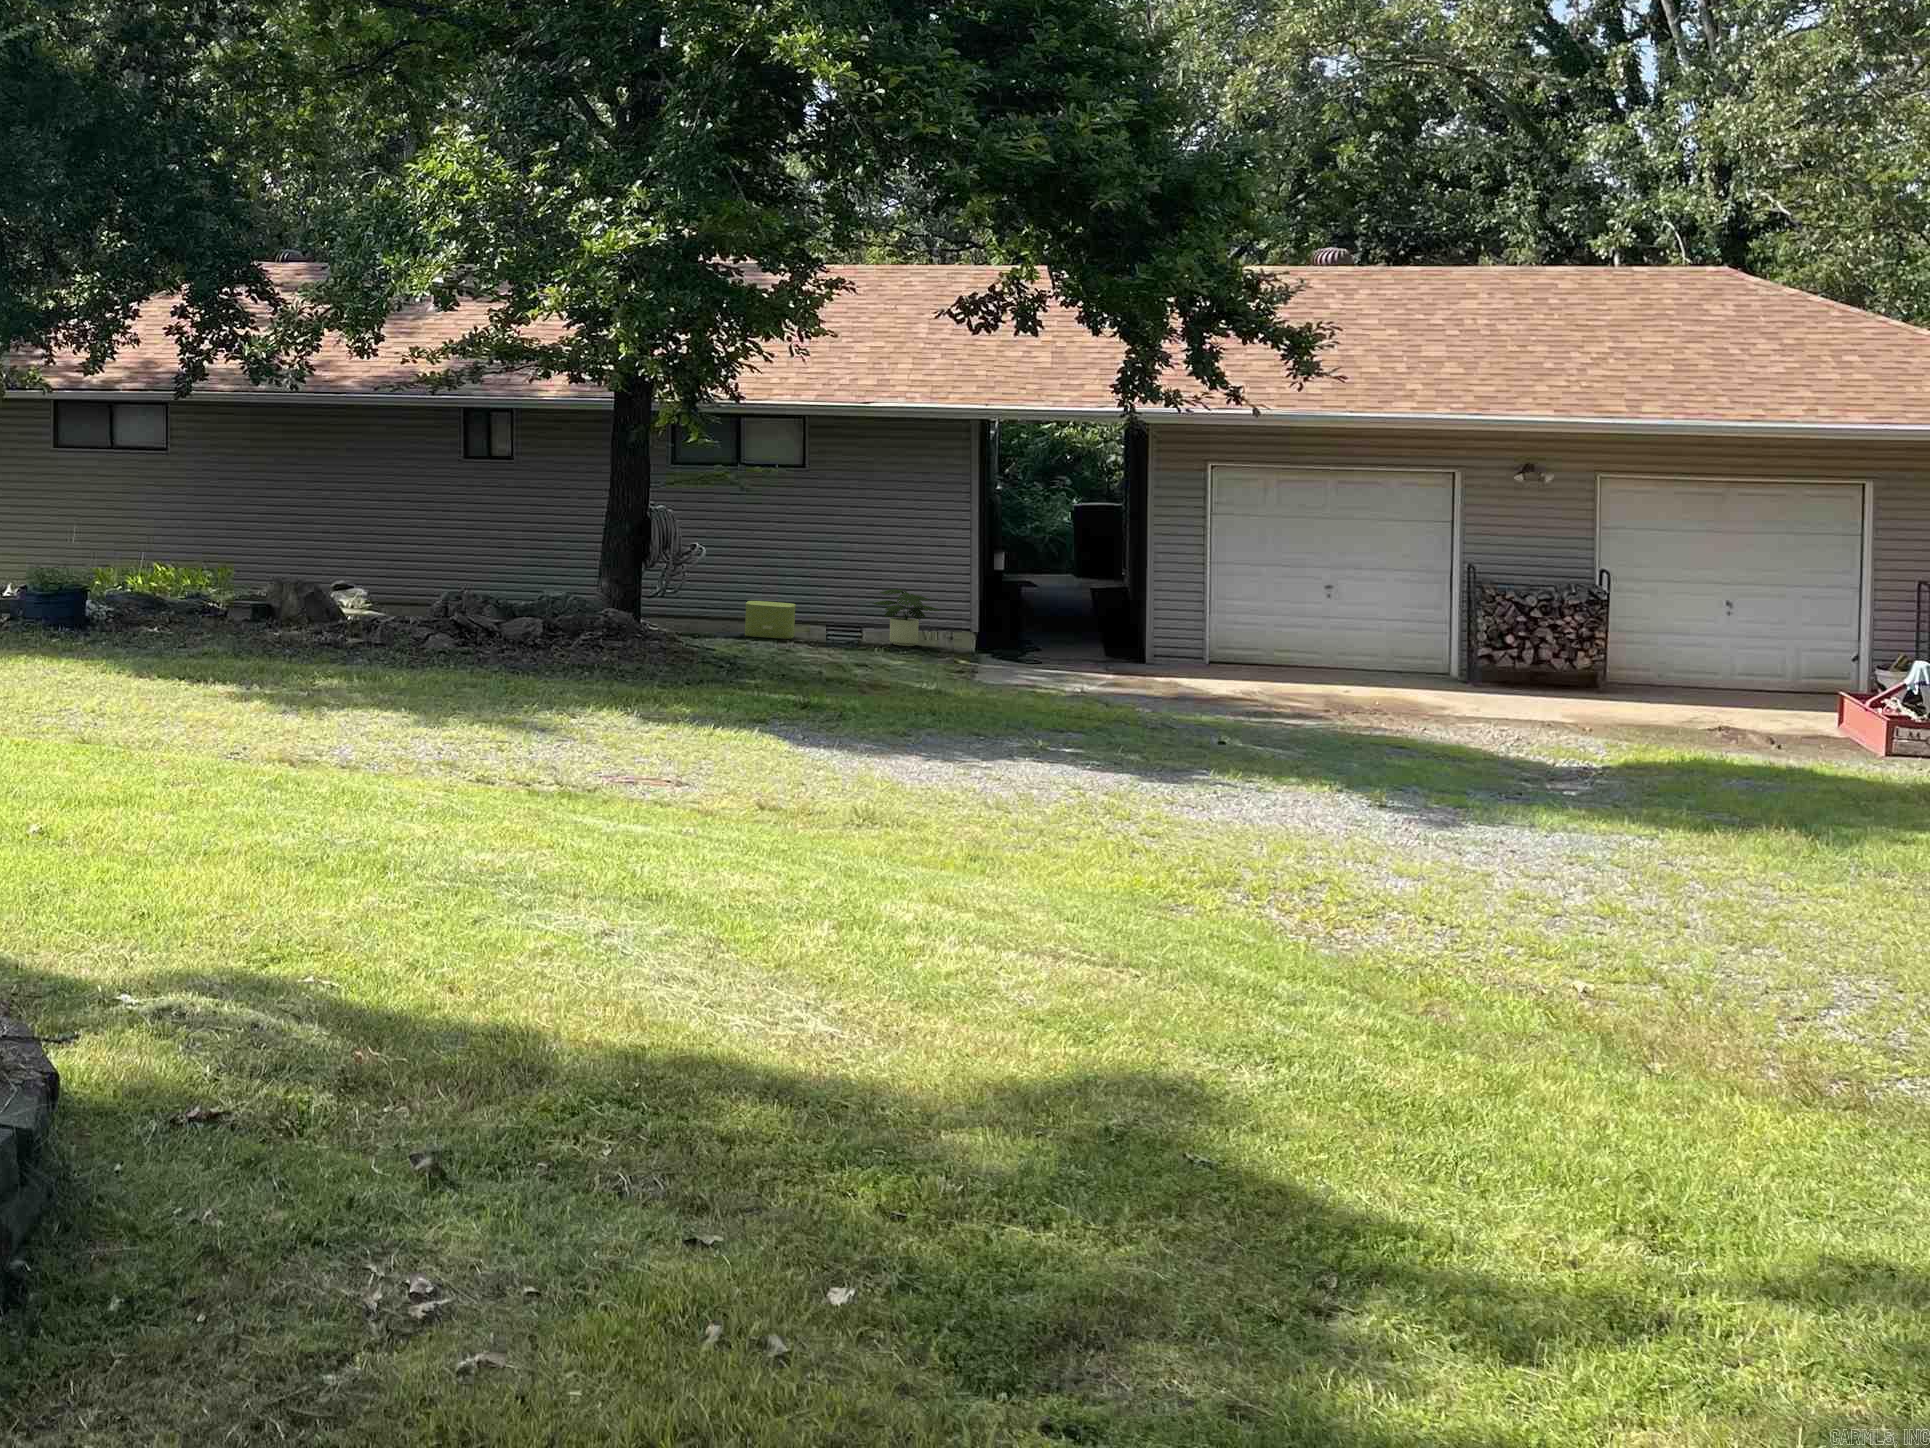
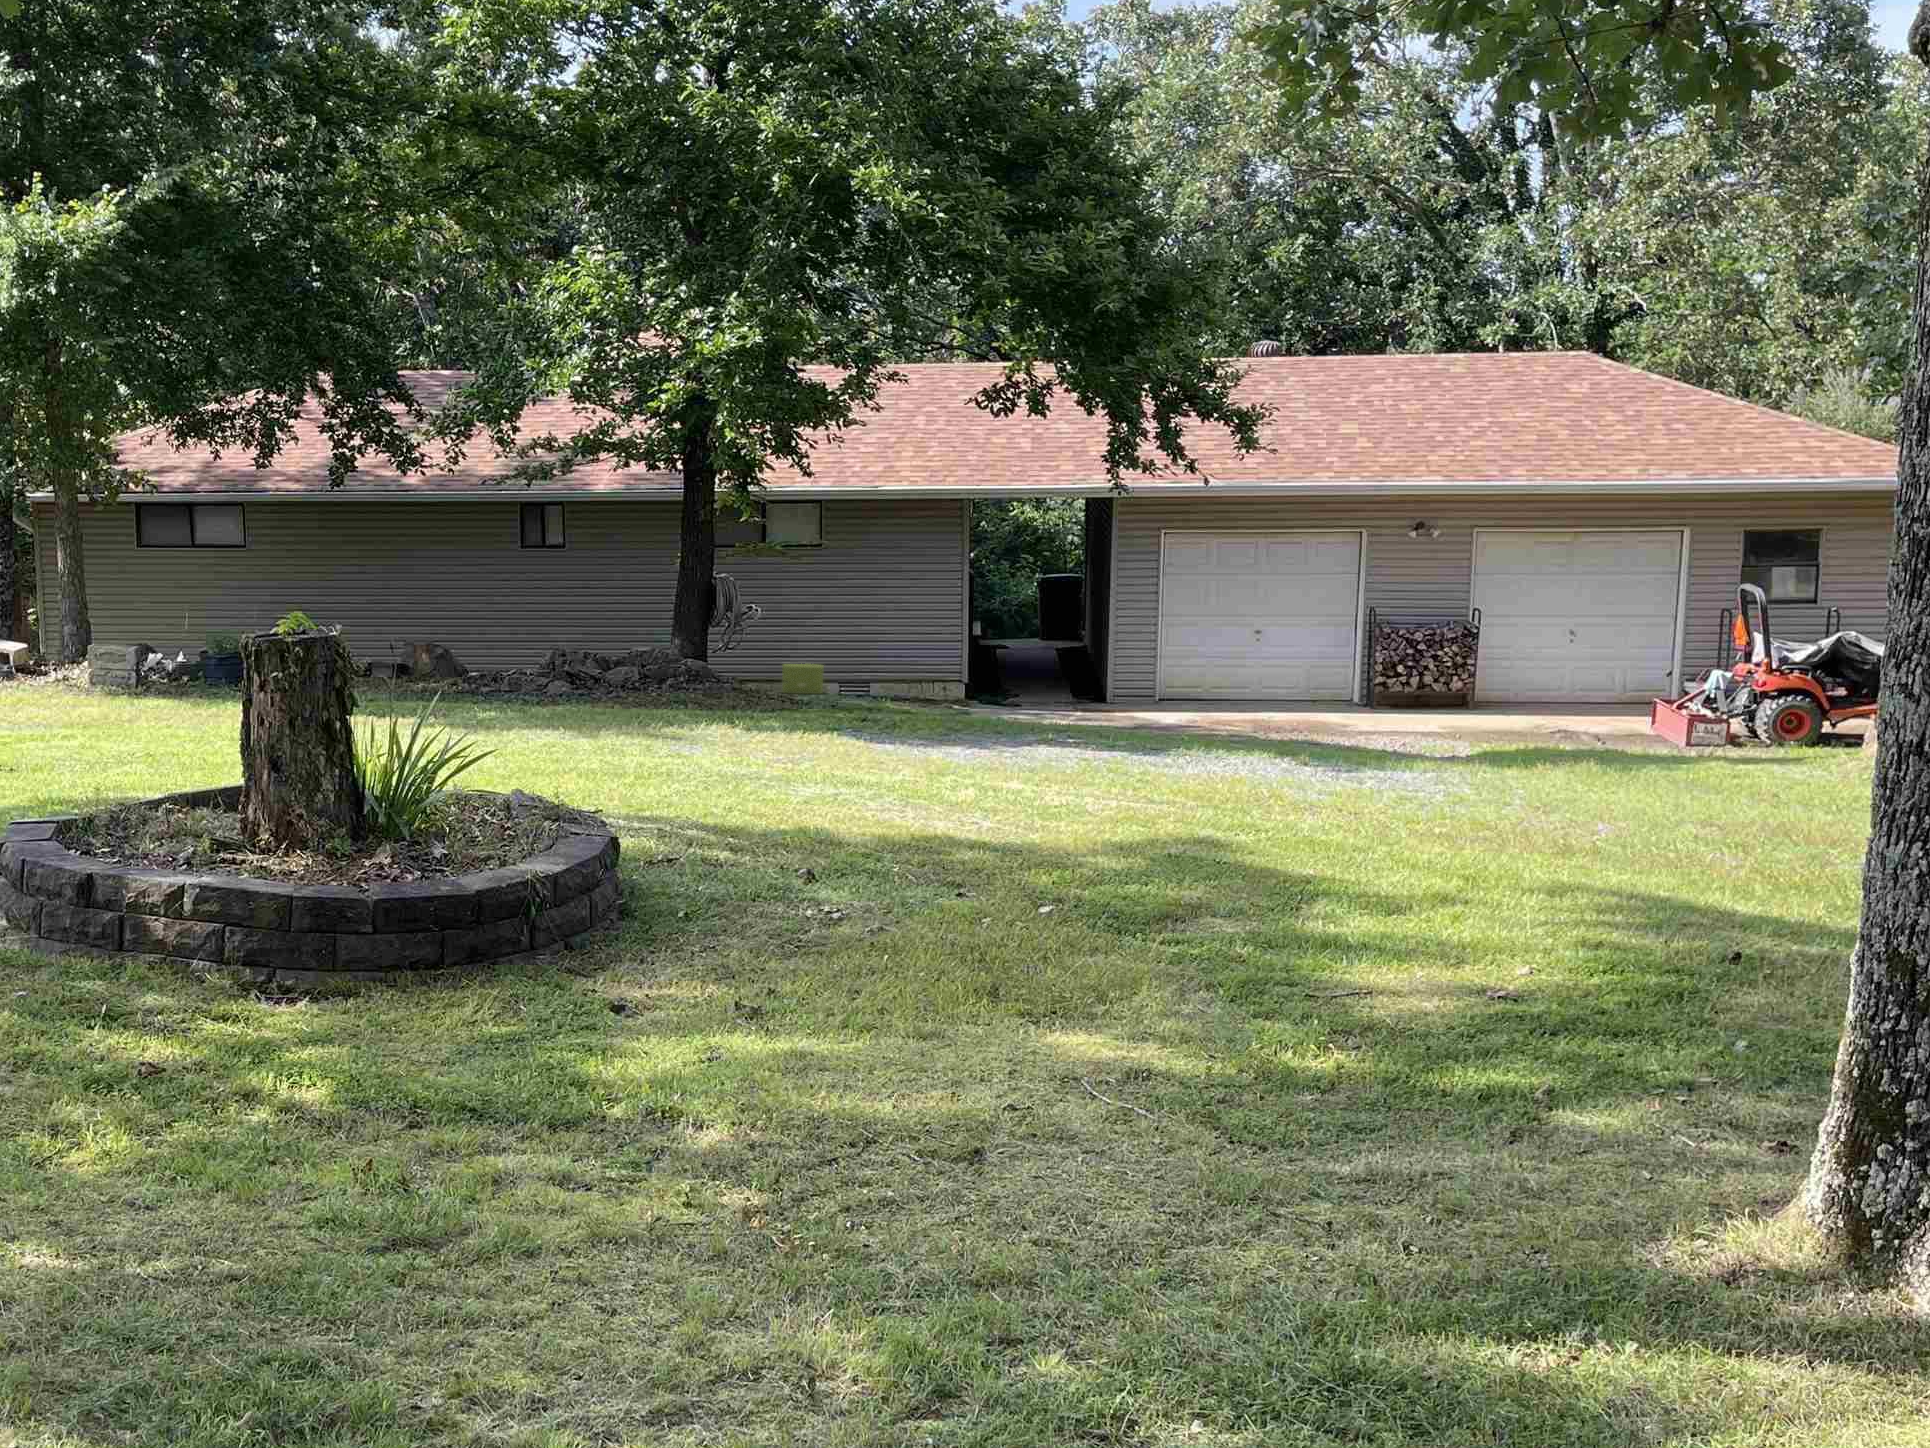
potted plant: present [873,589,940,646] -> none [890,648,949,696]

